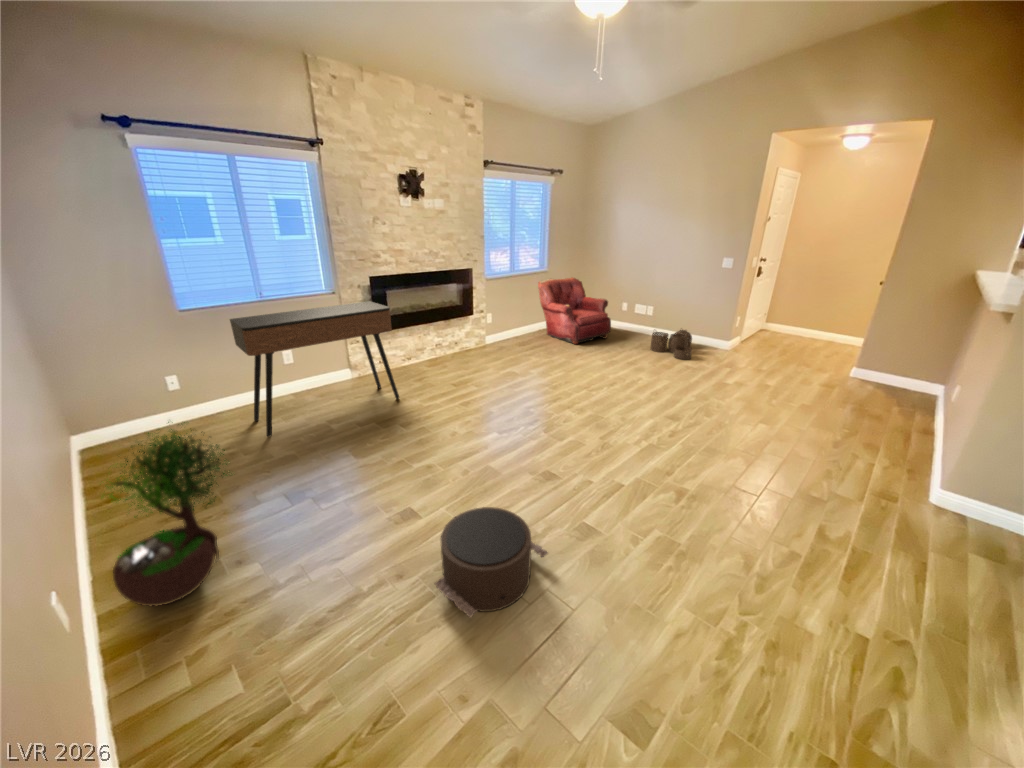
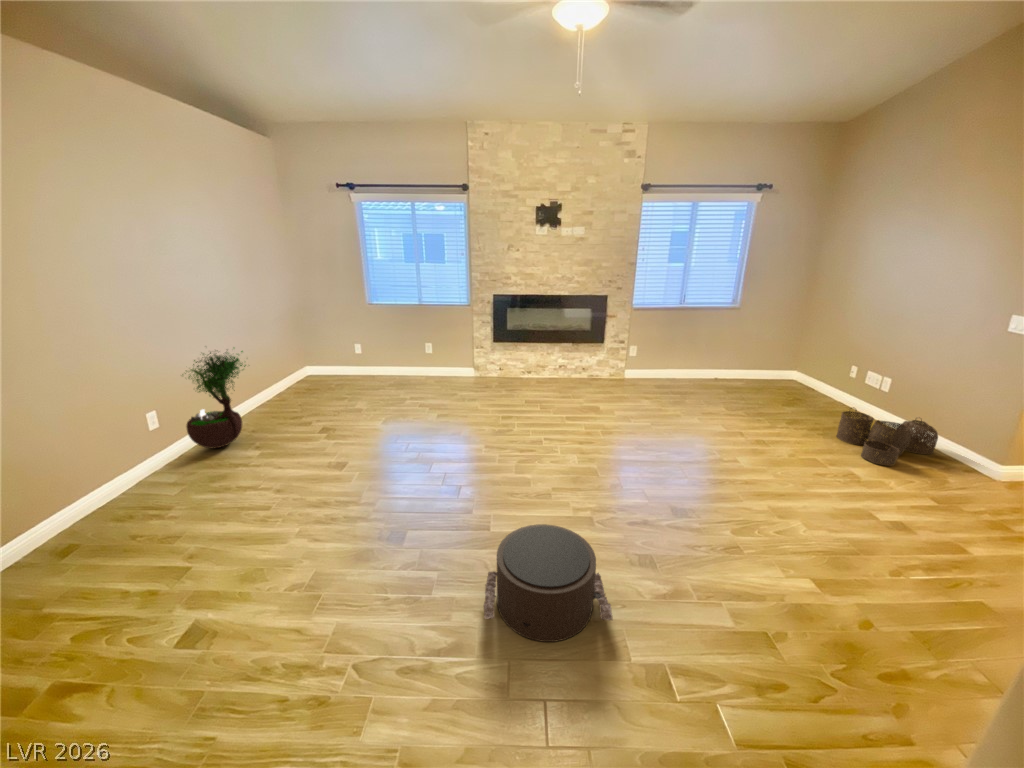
armchair: present [538,277,611,344] -> none [709,320,803,406]
console table: present [230,301,399,437] -> none [364,311,479,397]
pouf: present [435,507,548,617] -> present [484,524,613,642]

